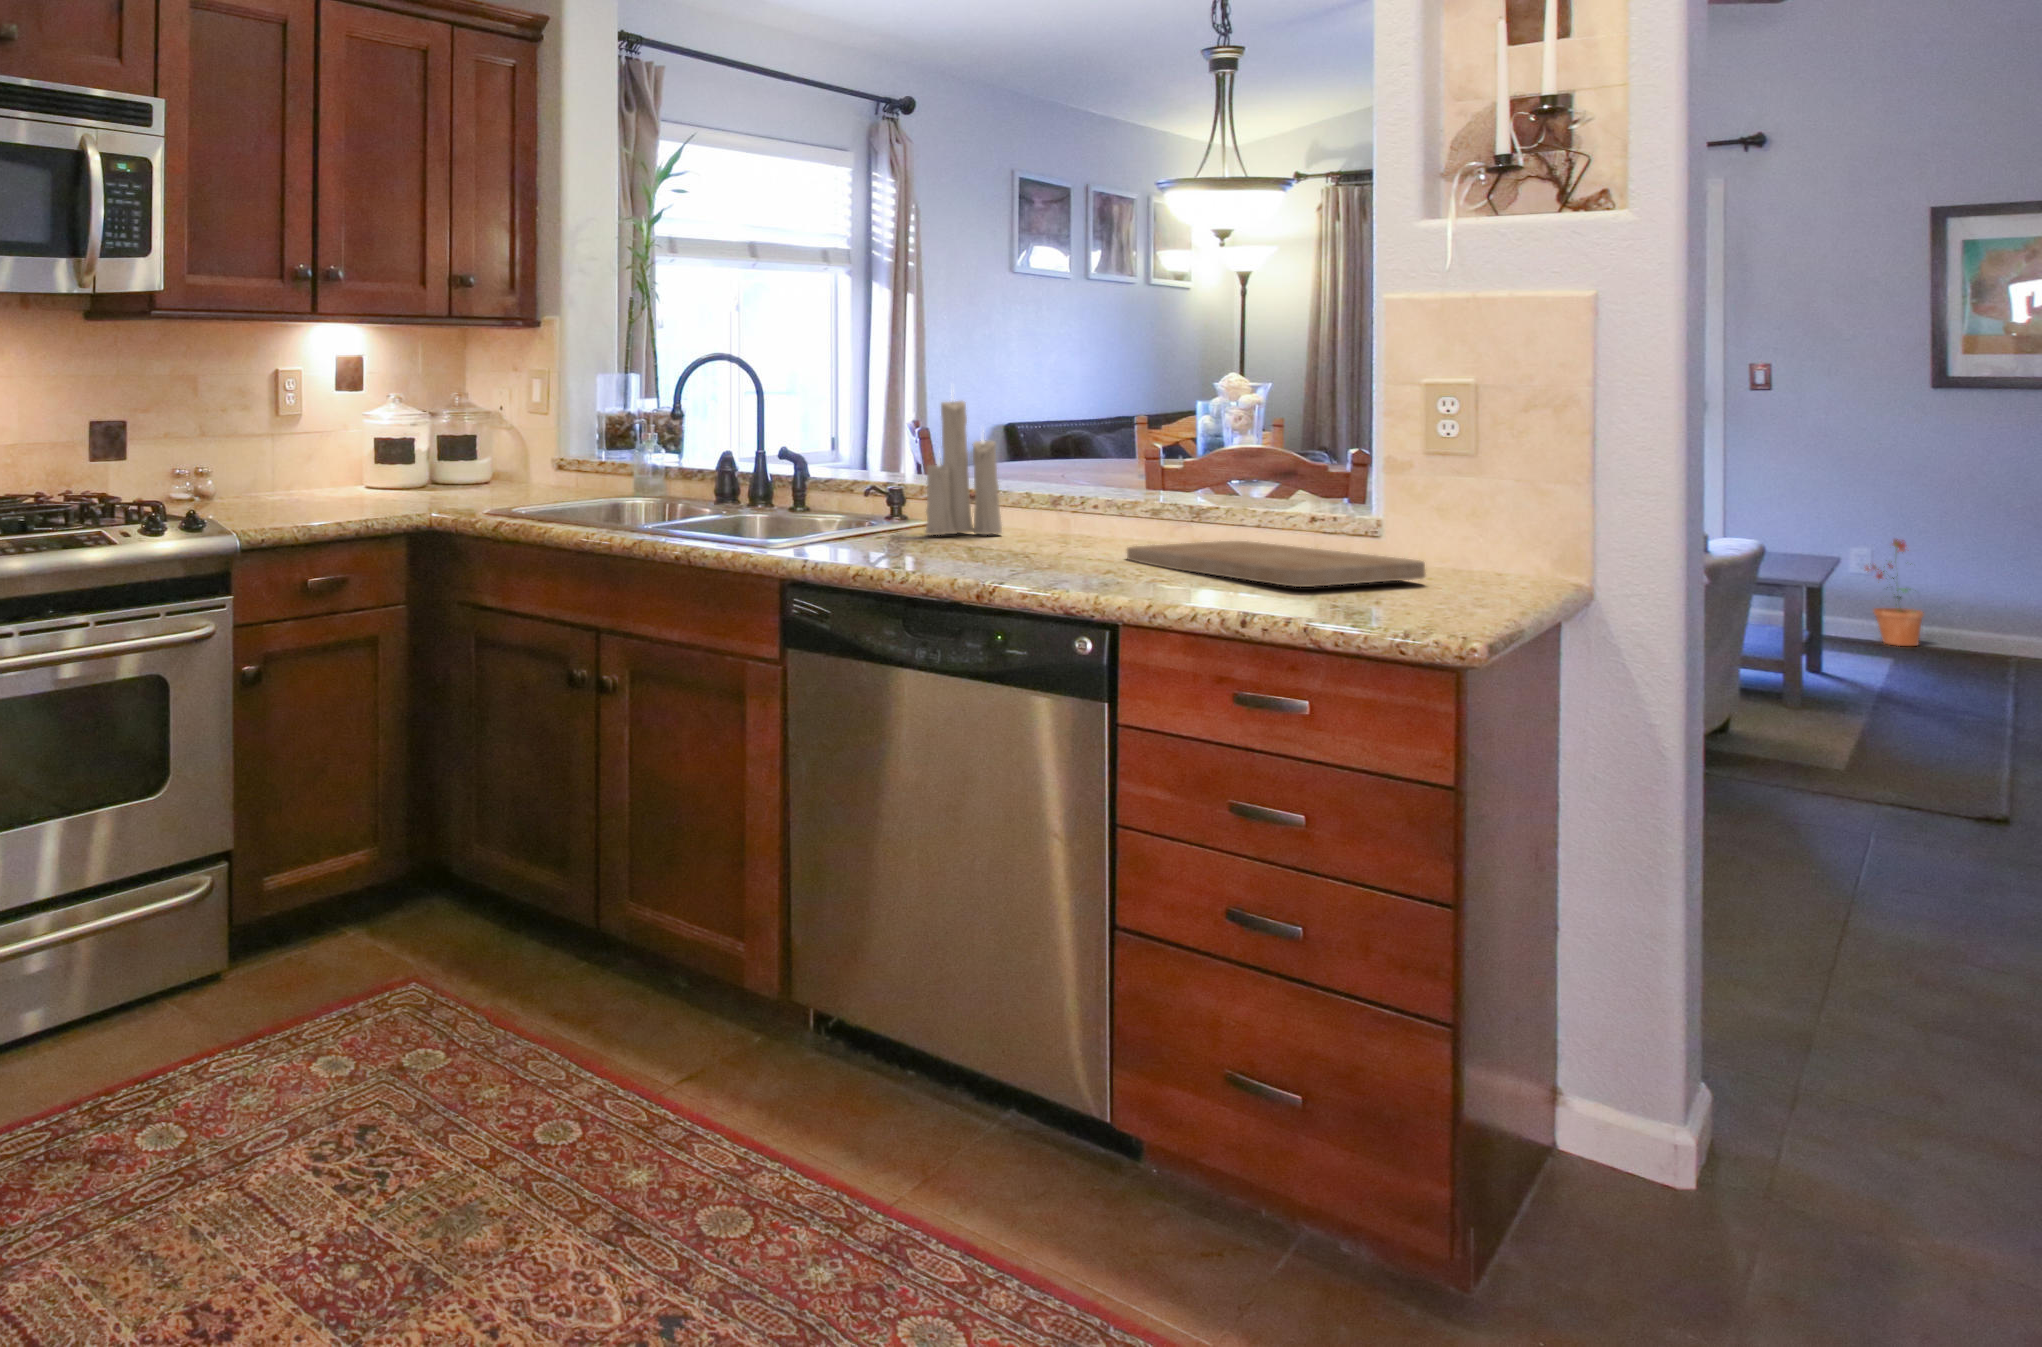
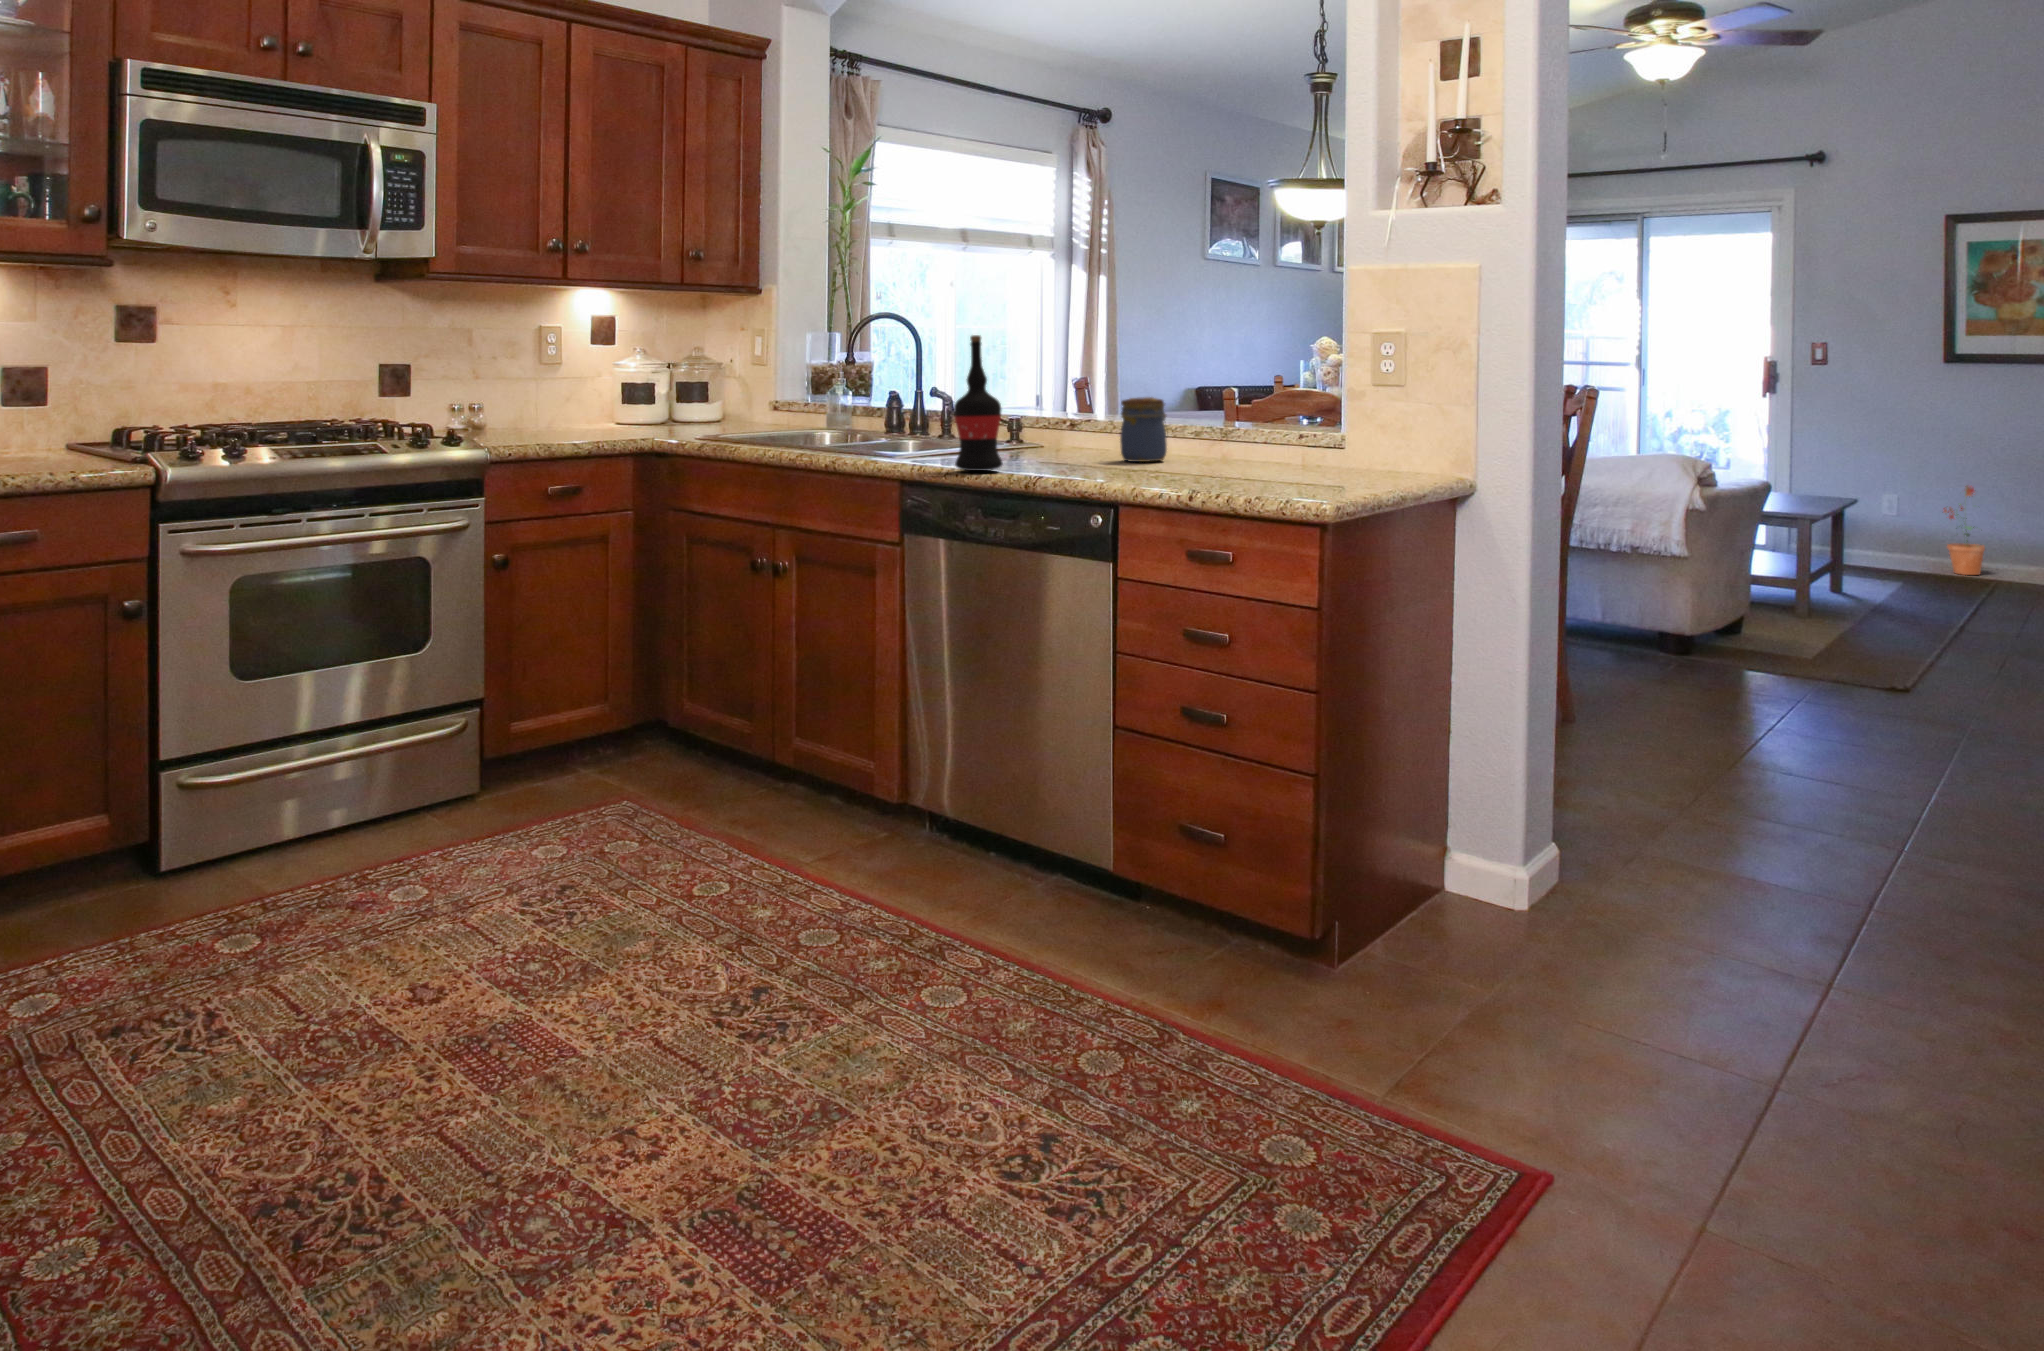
wine bottle: none [844,389,912,567] -> present [954,335,1003,471]
candle: present [926,394,1002,535] -> none [1046,328,1106,454]
jar: none [1039,465,1102,549] -> present [1120,397,1167,462]
cutting board: present [1127,541,1425,587] -> none [1173,455,1357,479]

